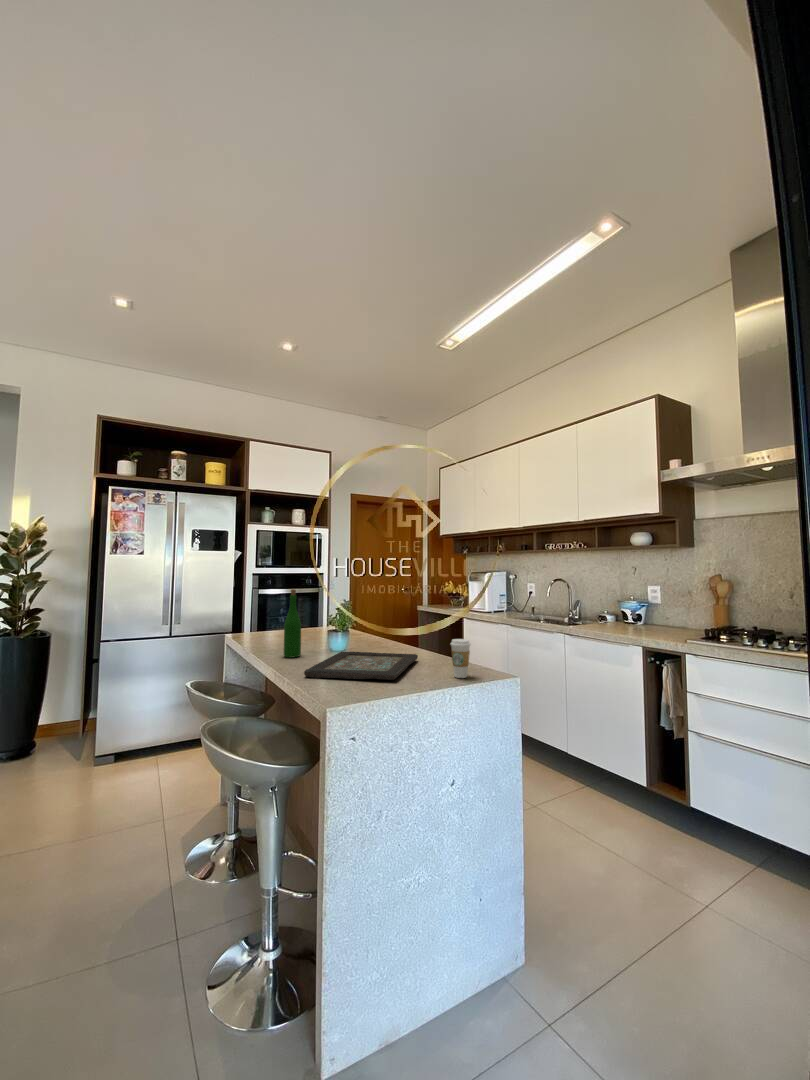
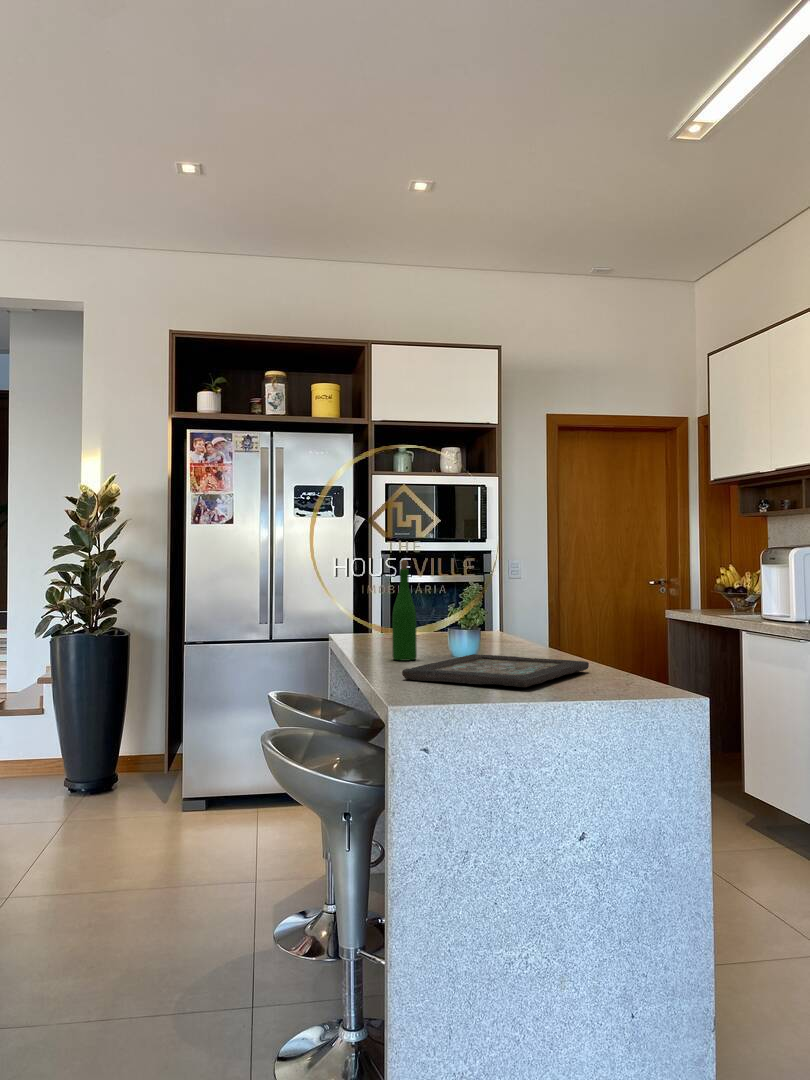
coffee cup: present [451,639,470,678] -> none [621,632,655,692]

